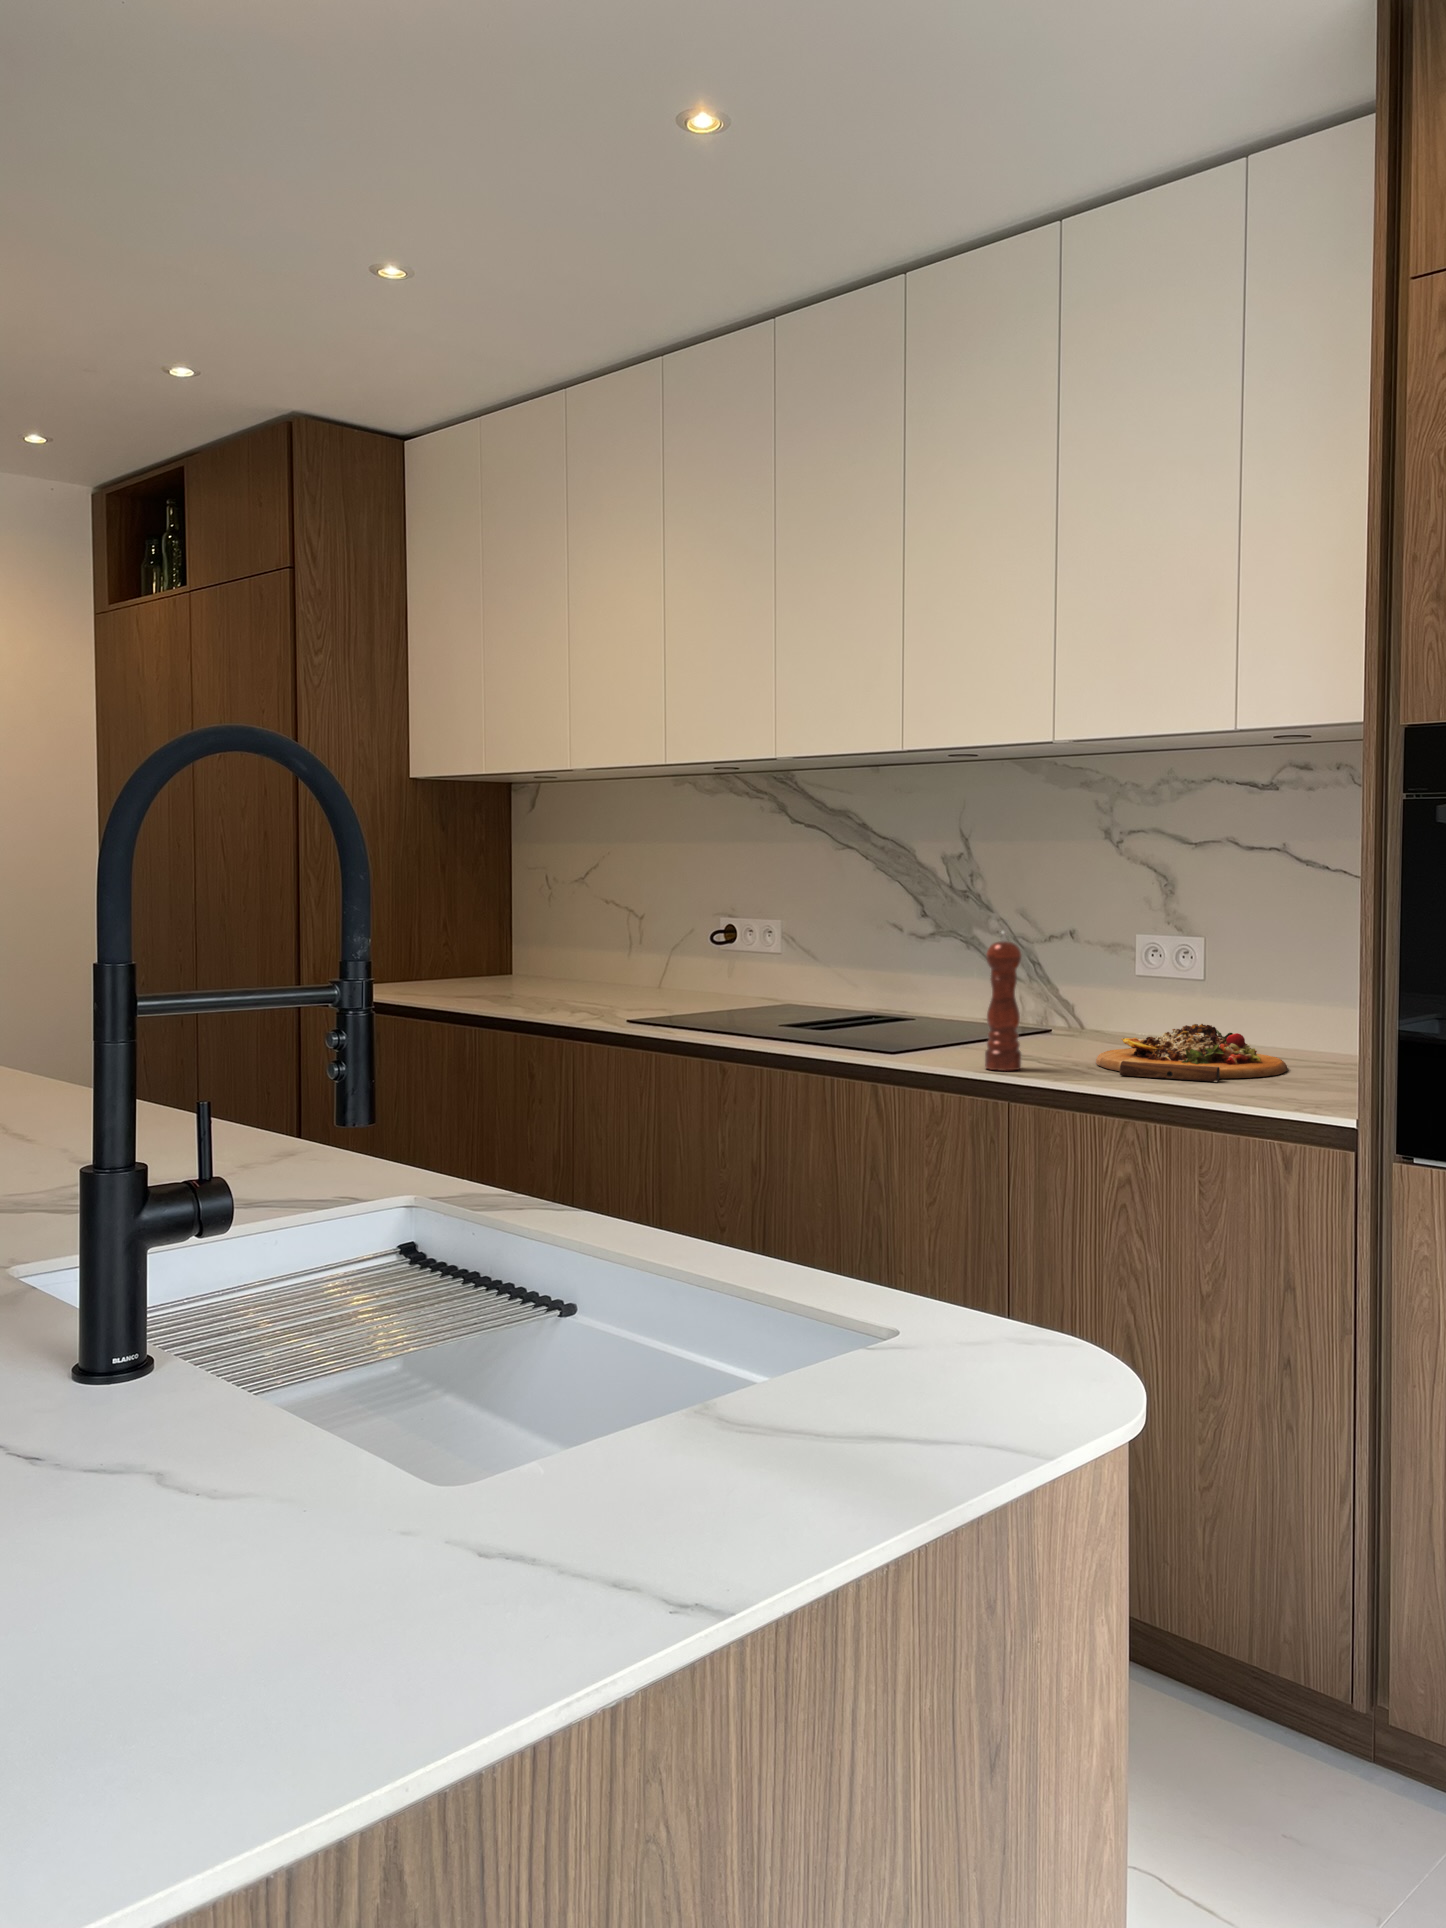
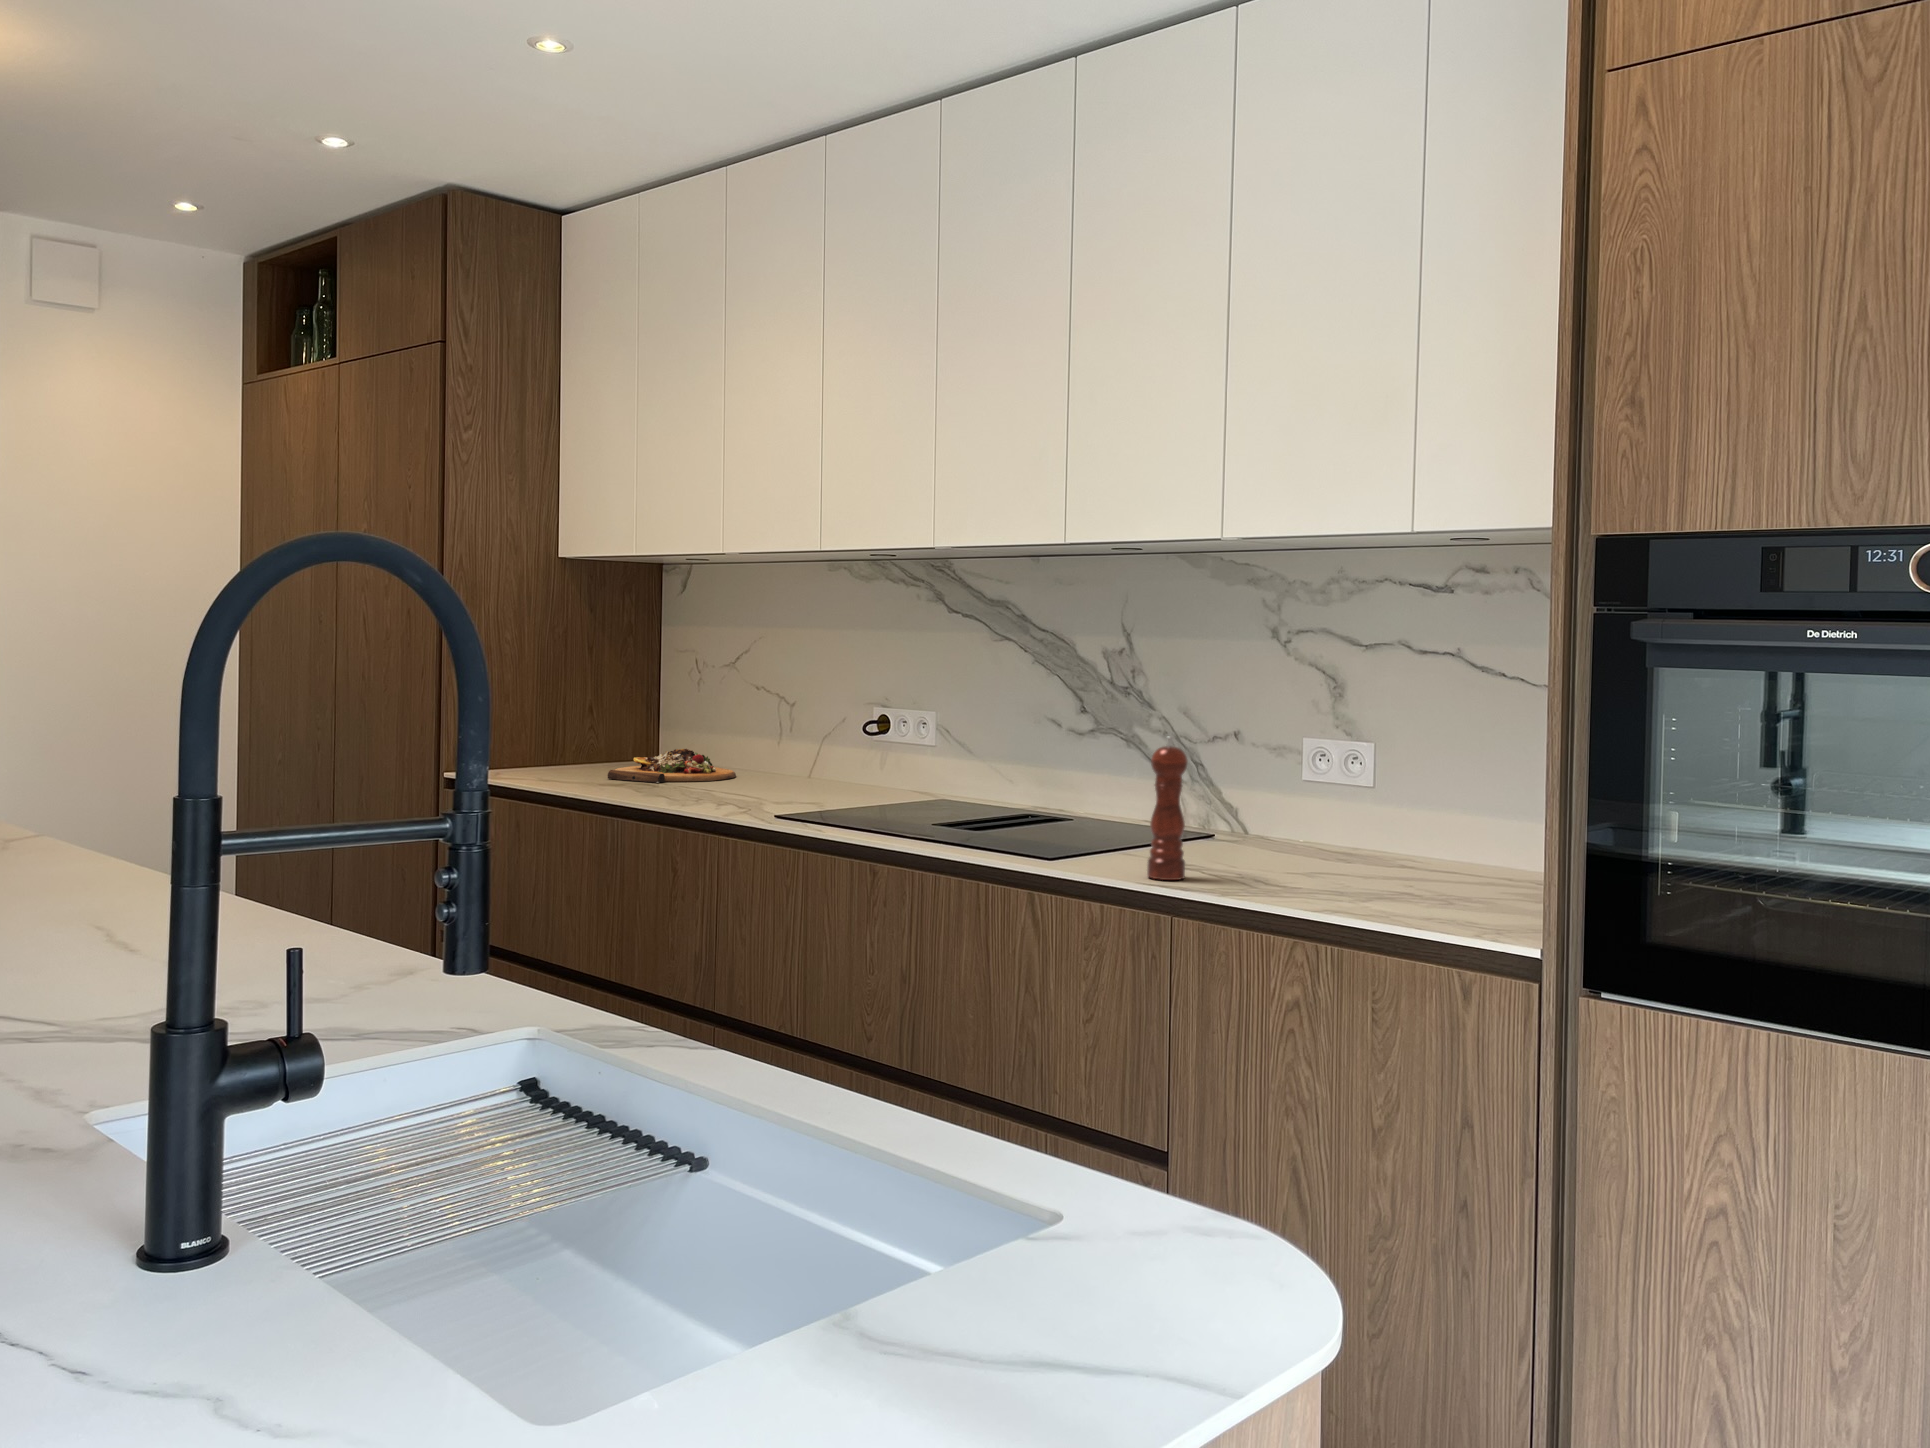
cutting board: present [1096,1024,1288,1082] -> present [607,749,736,783]

